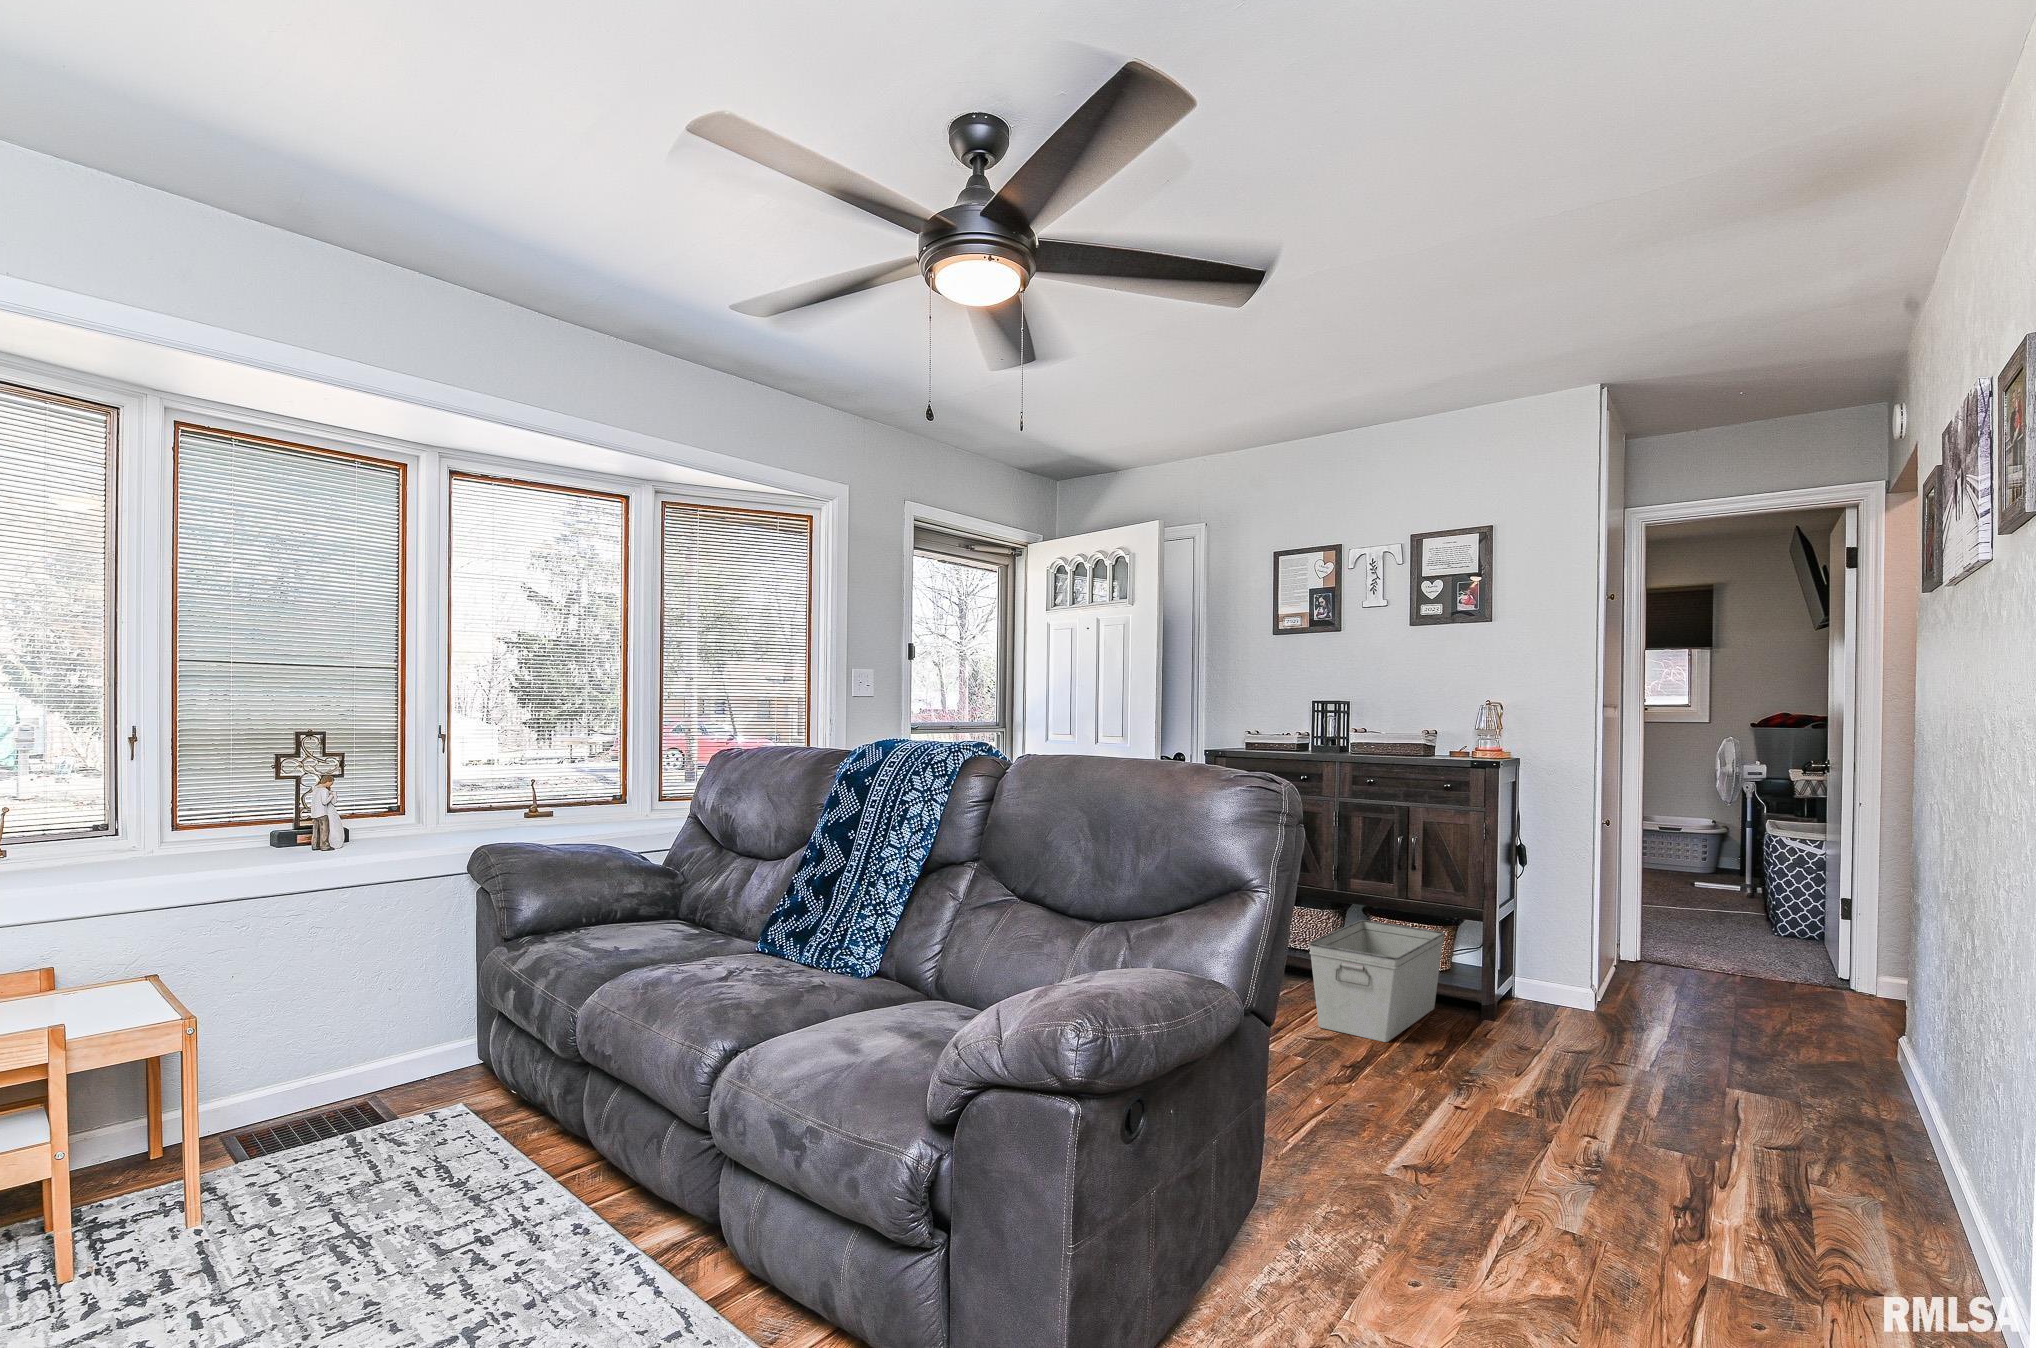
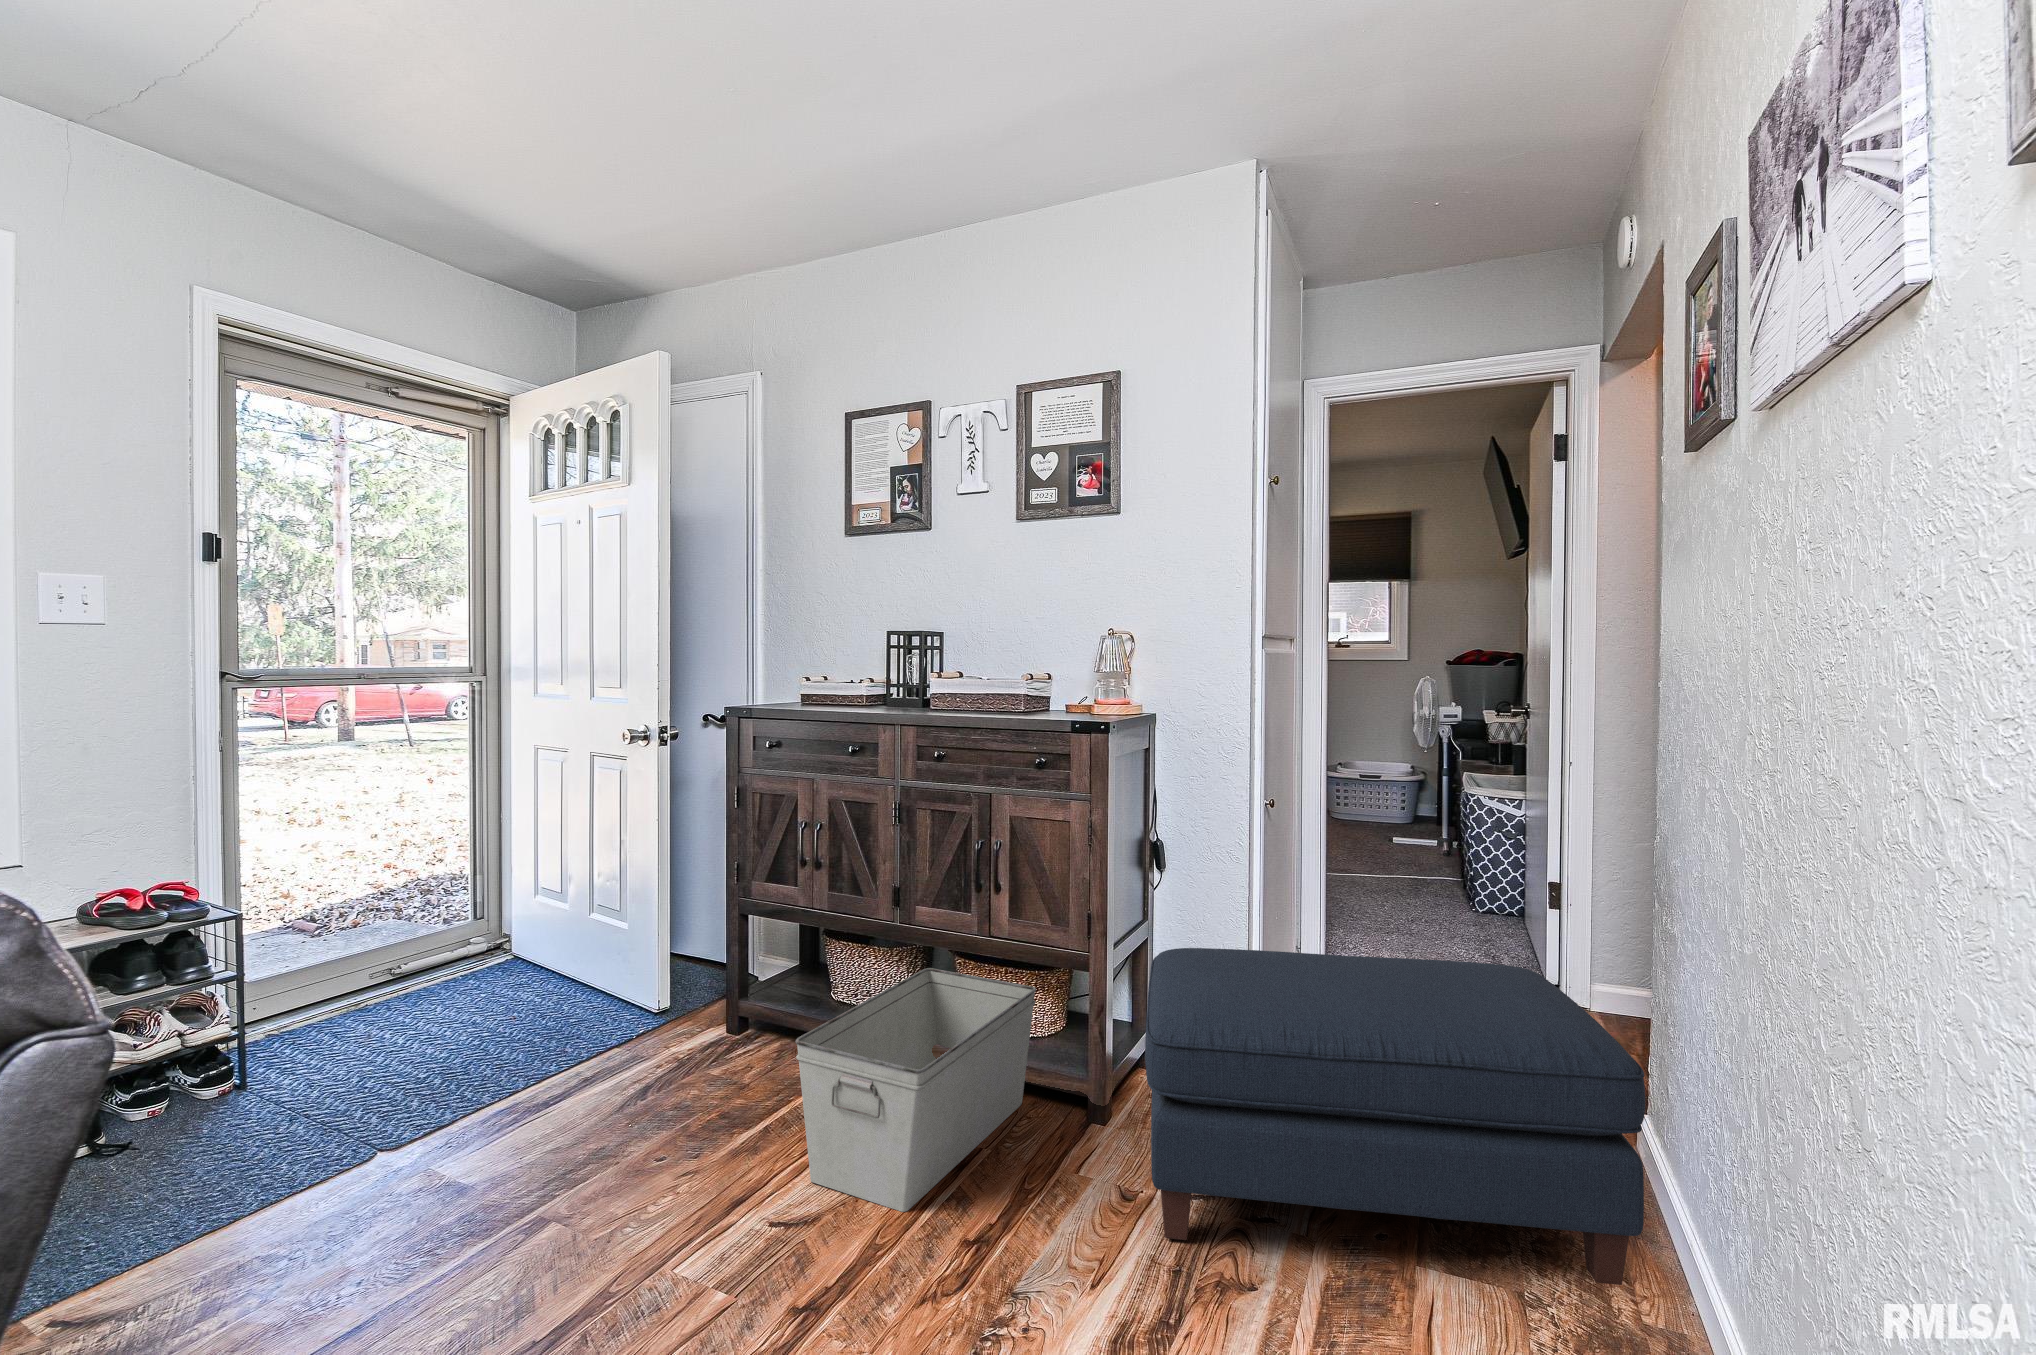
ottoman: none [1529,908,1874,1102] -> present [1145,948,1645,1285]

